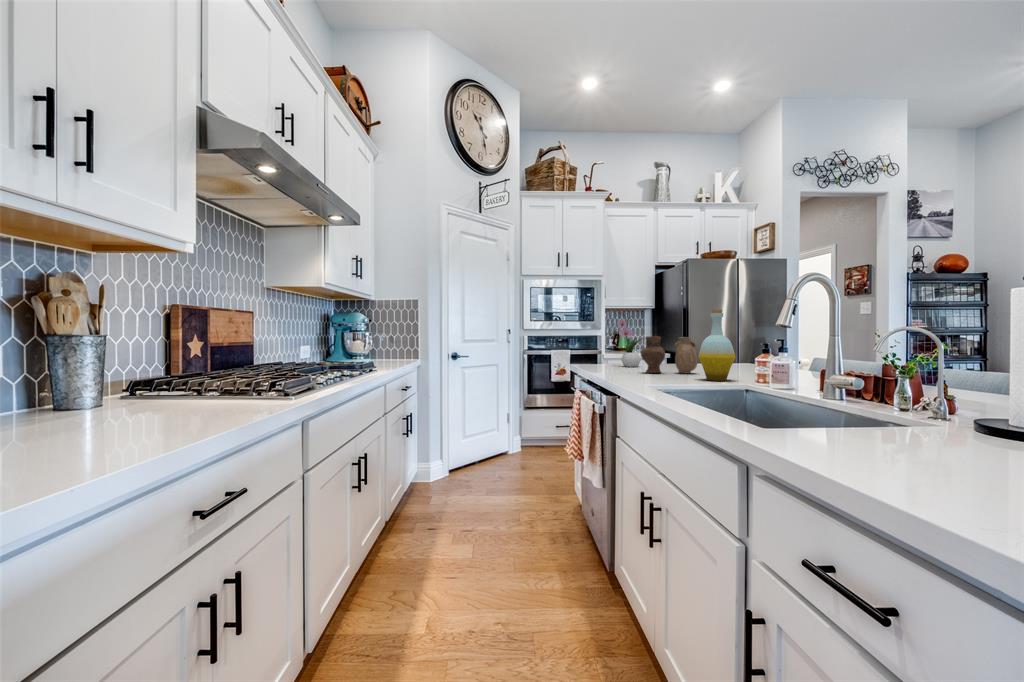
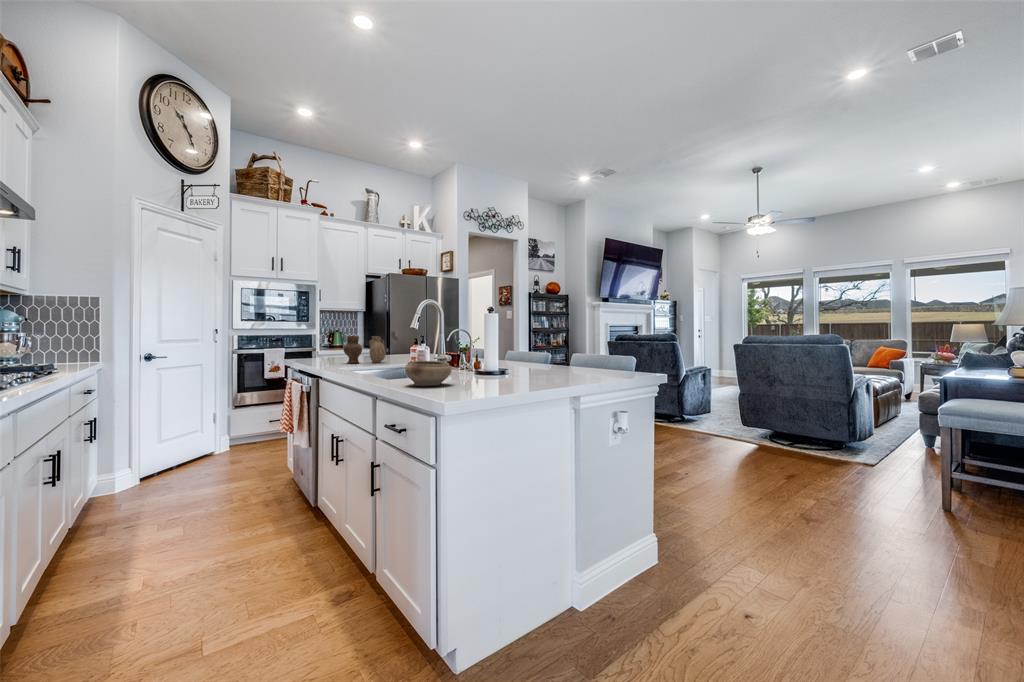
bottle: present [698,309,735,381] -> none [382,318,406,366]
flower arrangement: present [617,311,643,367] -> none [326,315,349,360]
ceramic bowl: none [806,390,941,455] -> present [405,361,451,386]

